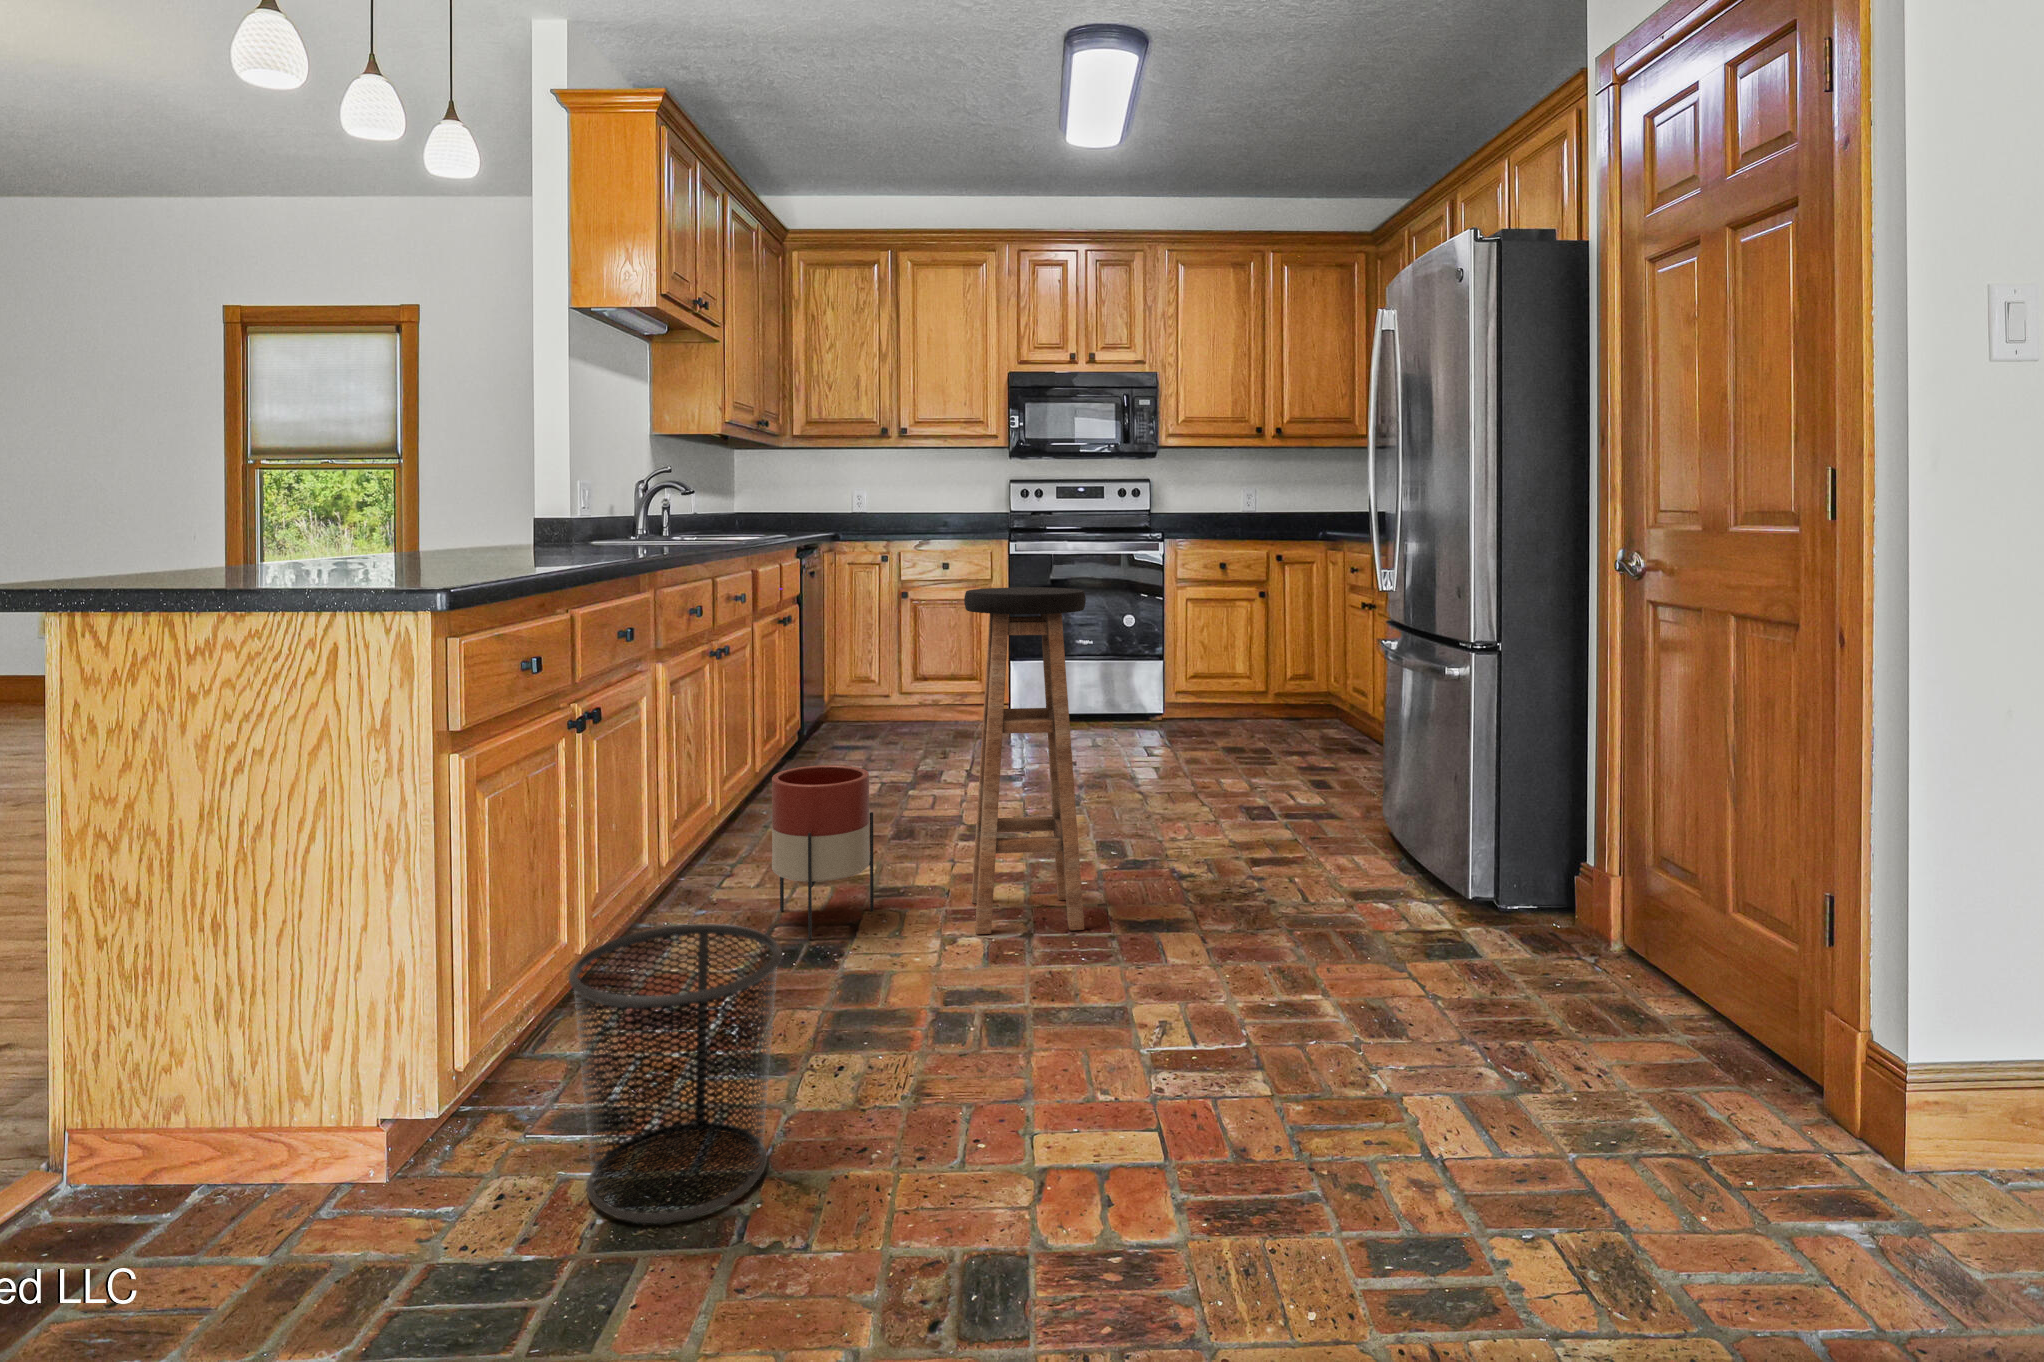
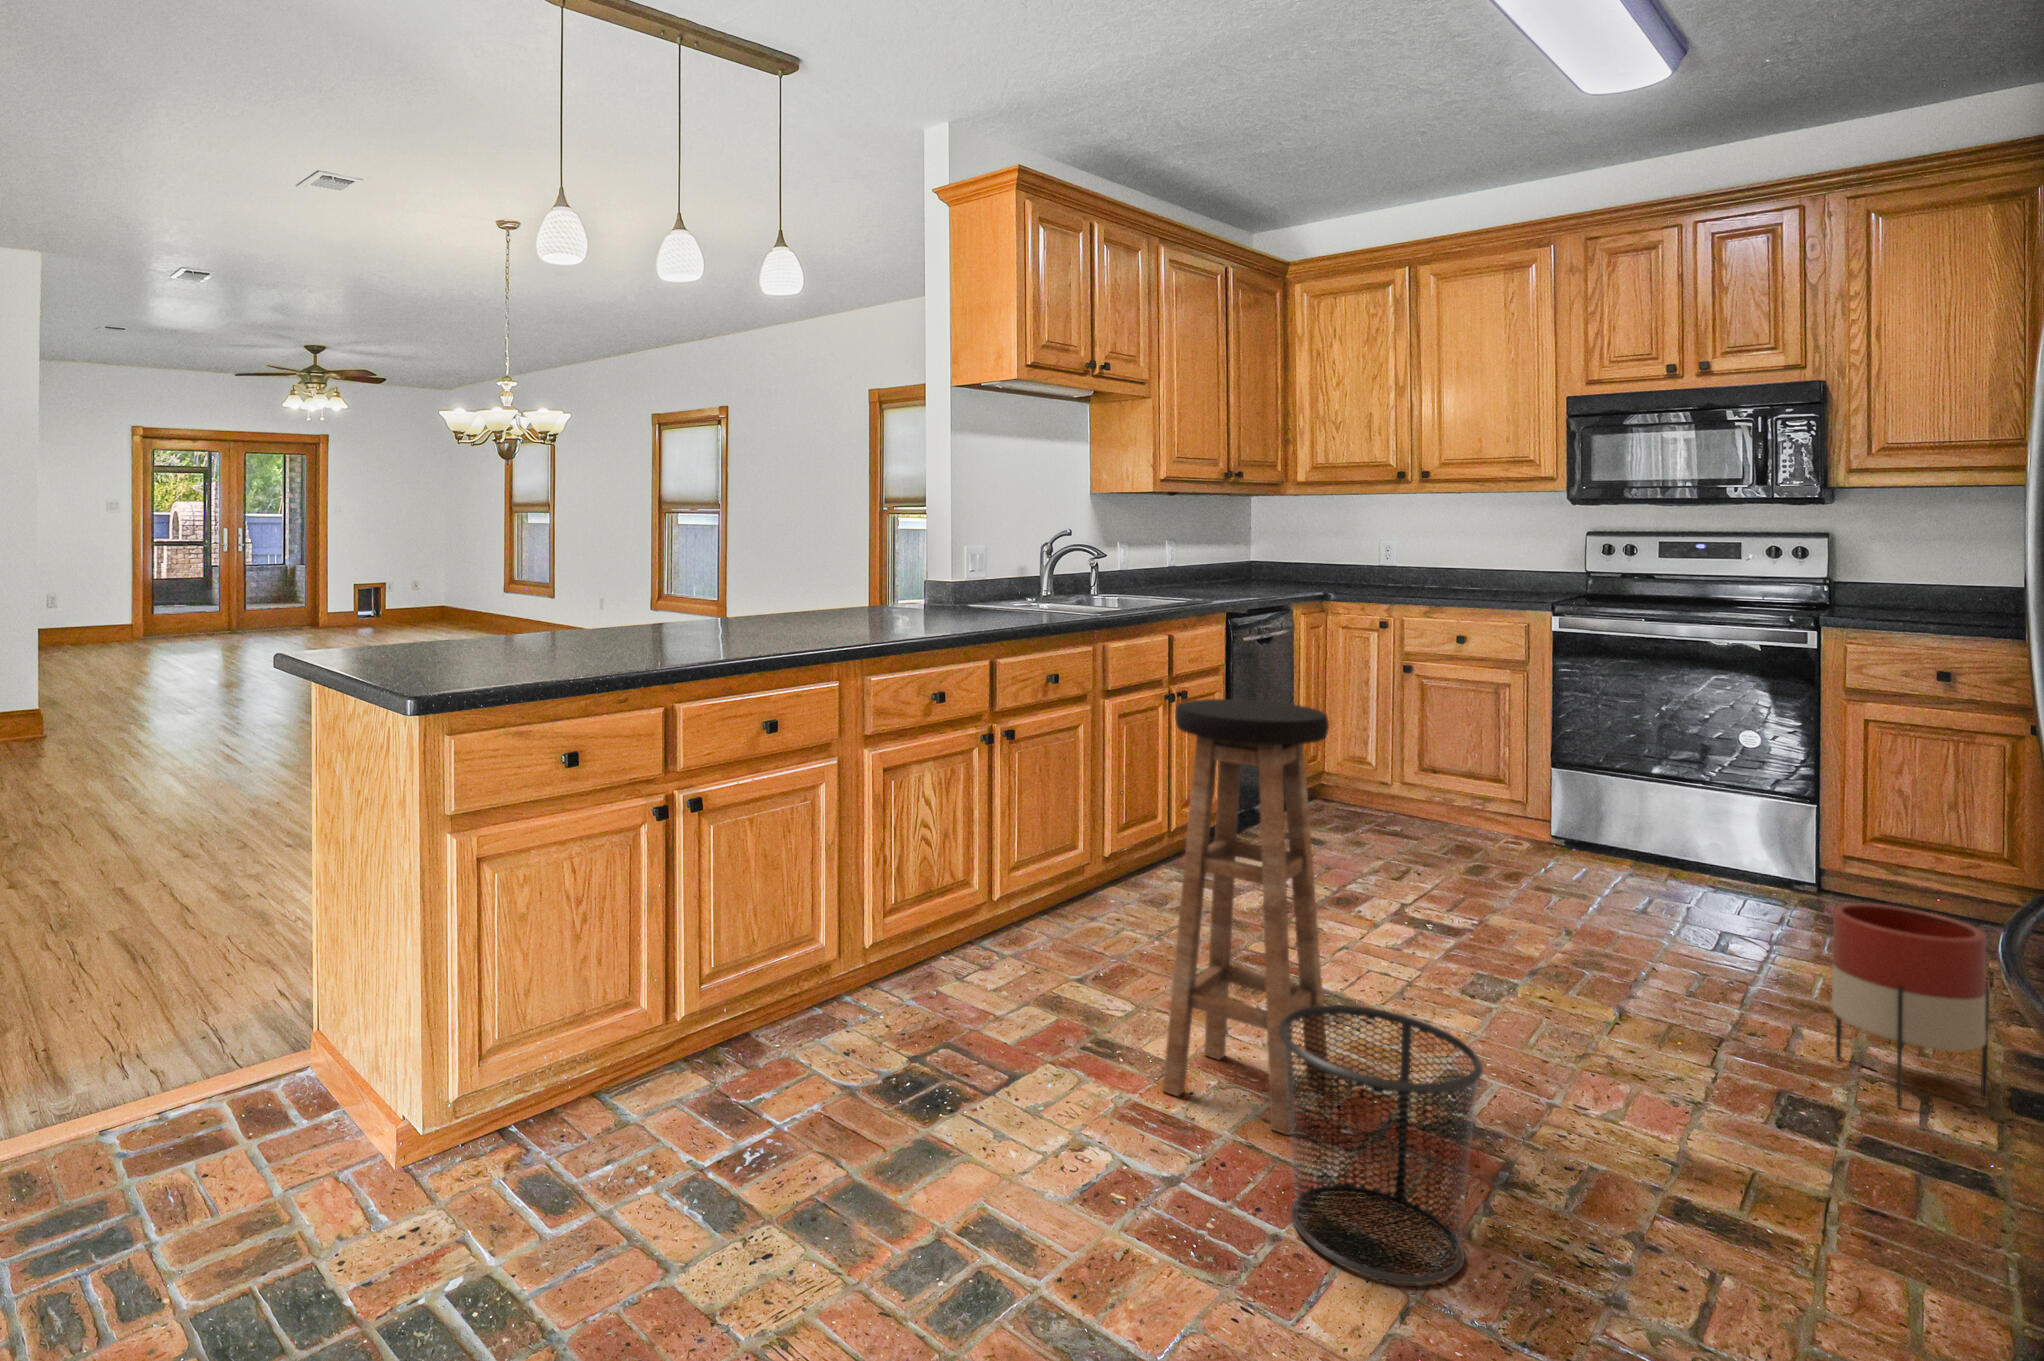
planter: present [772,765,874,939] -> present [1831,903,1989,1107]
waste bin: present [569,924,782,1223] -> present [1278,1005,1483,1284]

